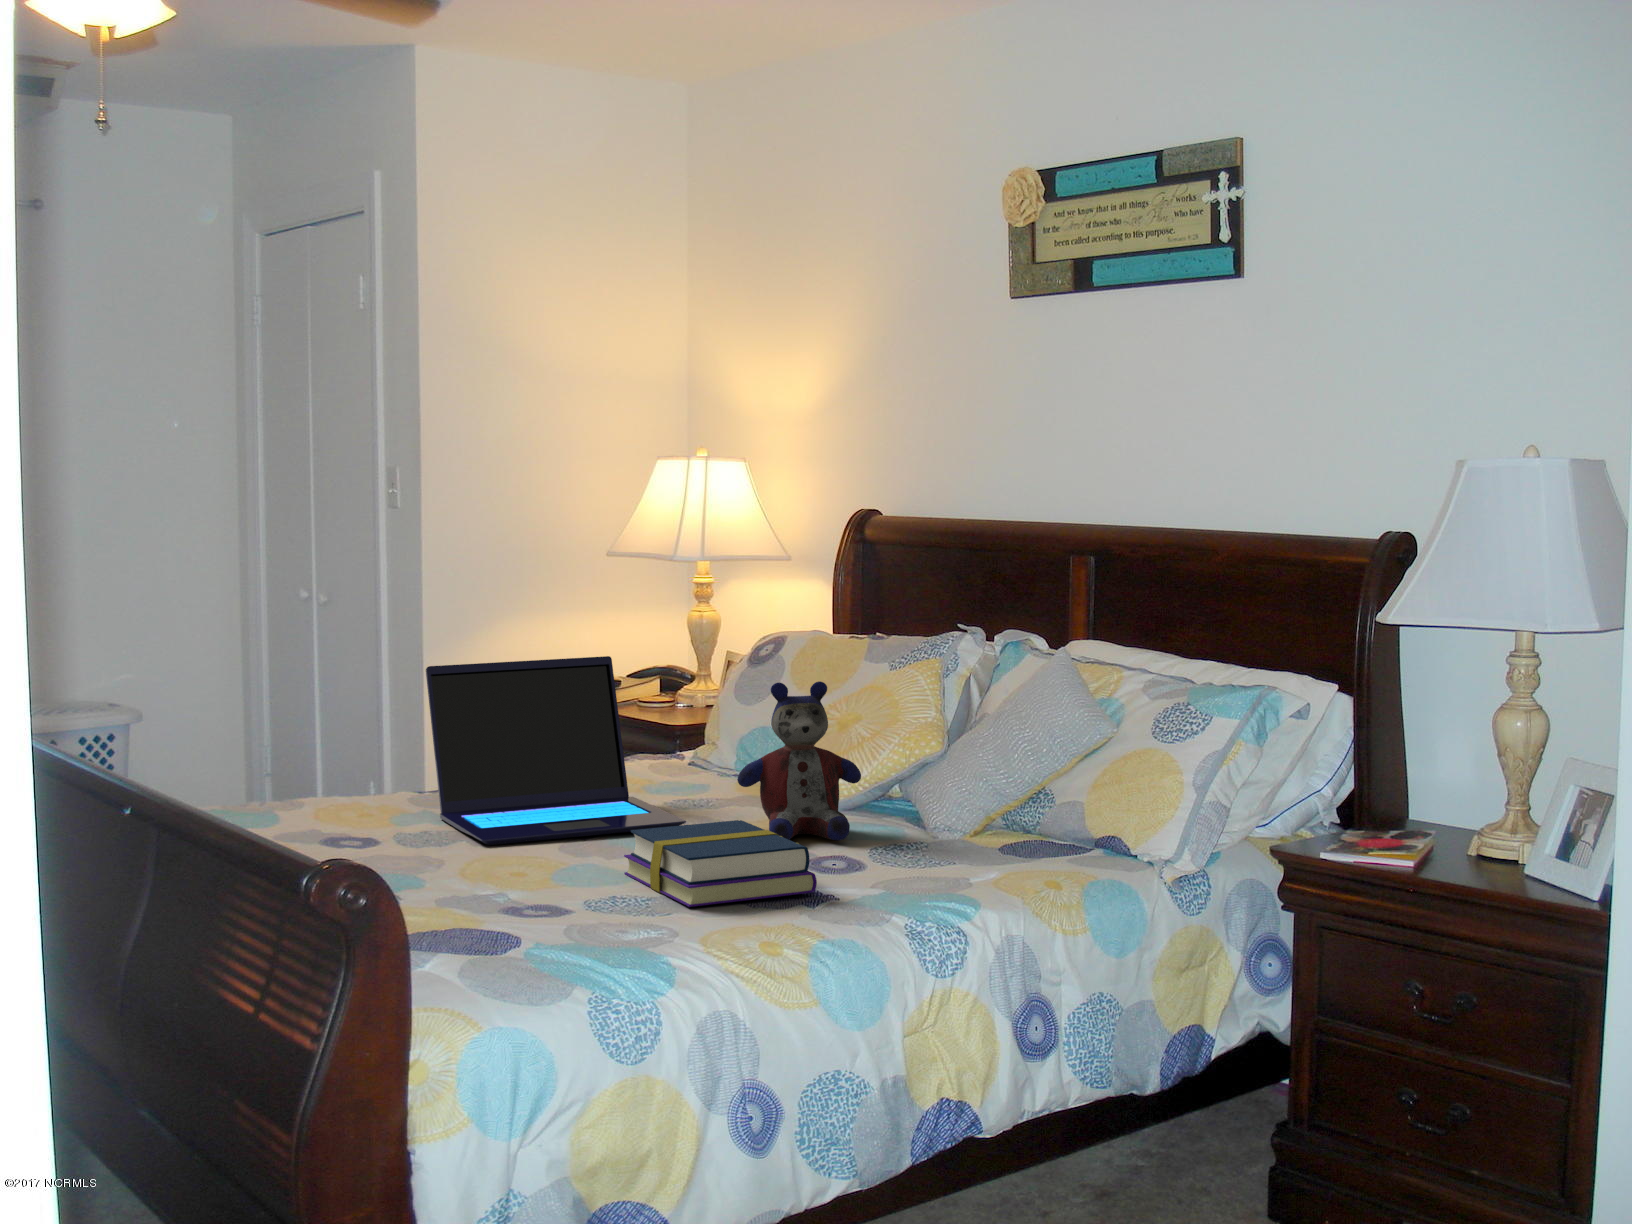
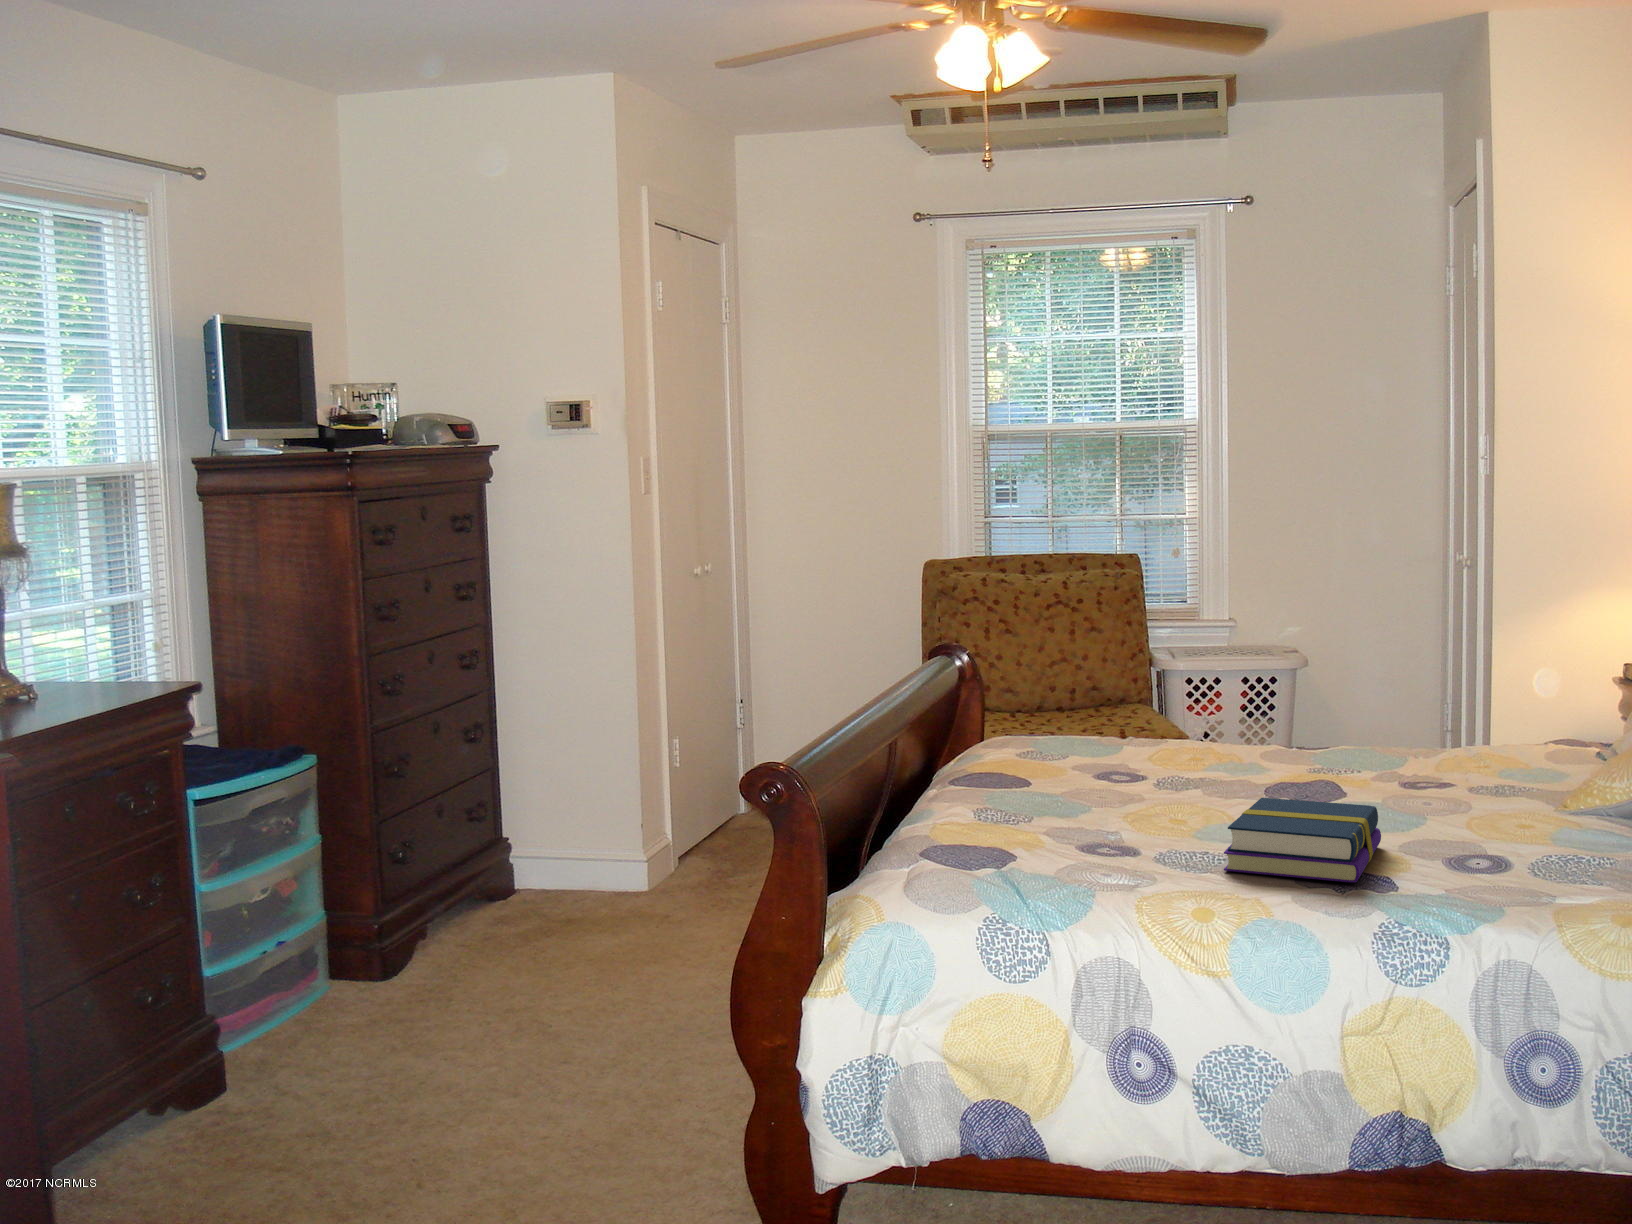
laptop: present [426,656,686,845] -> none [1213,642,1430,807]
stuffed bear: present [737,681,861,840] -> none [1450,682,1581,846]

